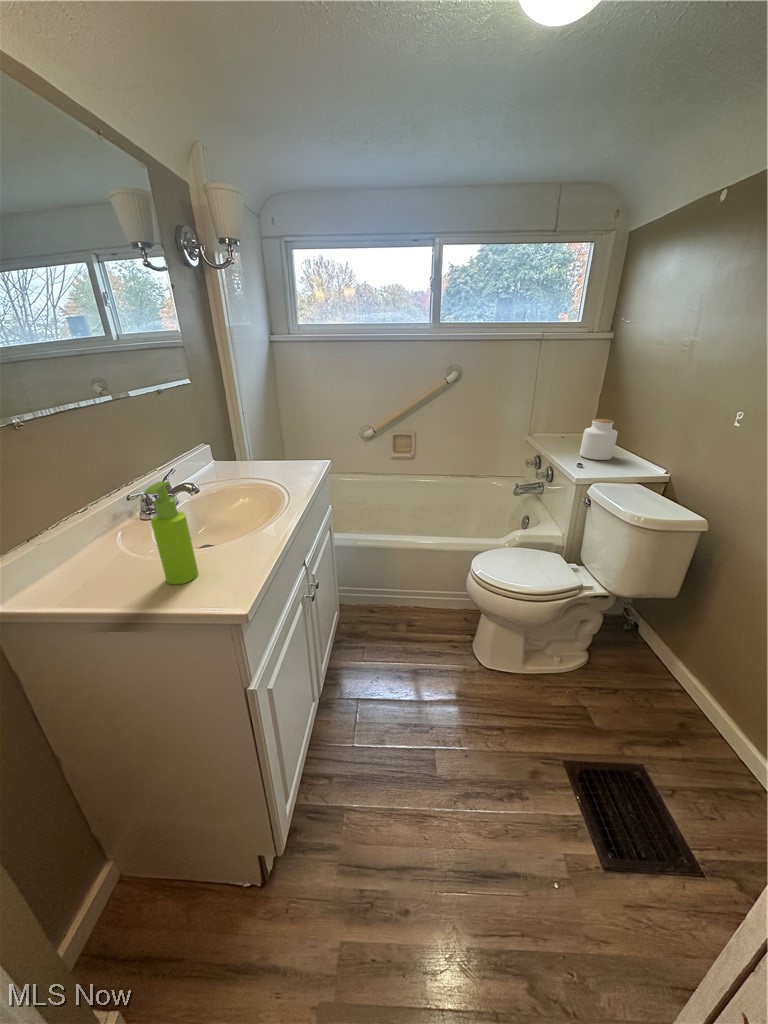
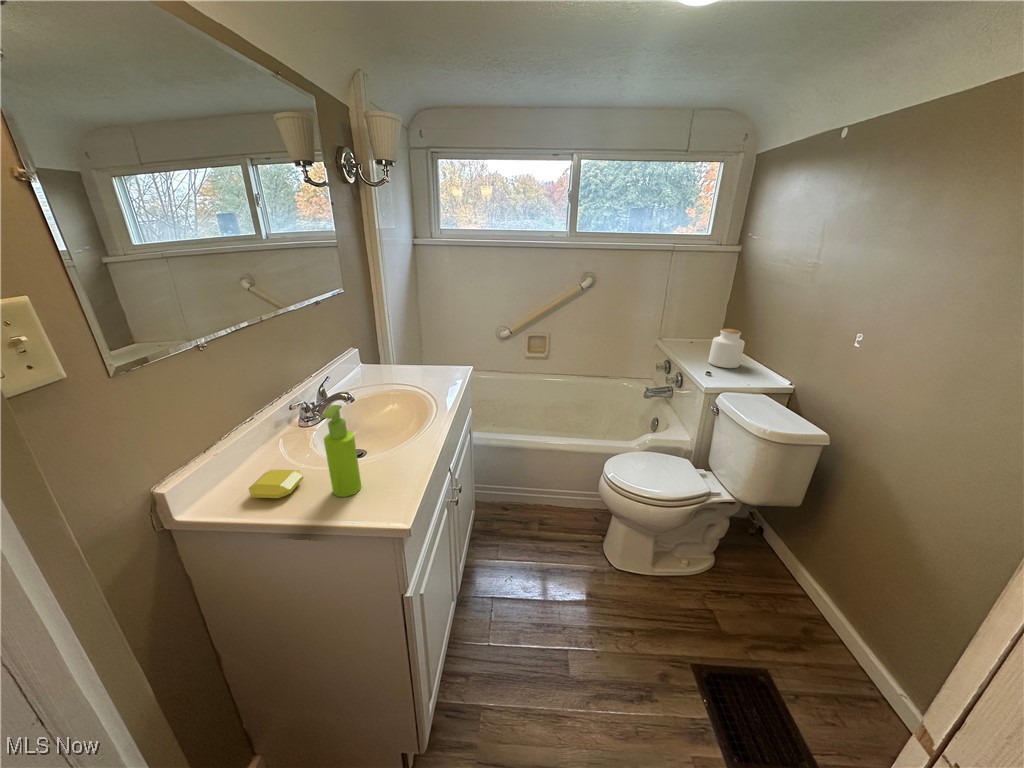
soap bar: none [73,559,136,587] -> present [249,470,303,498]

